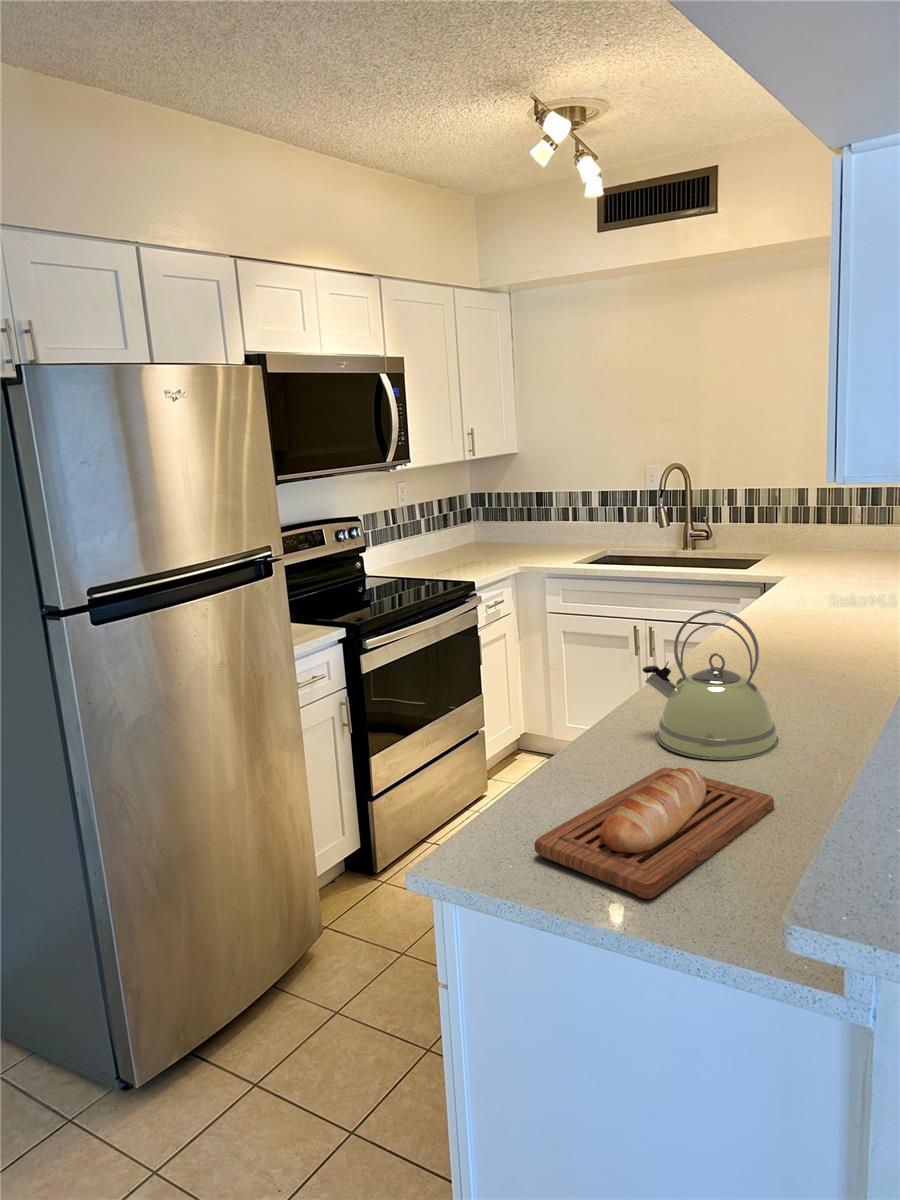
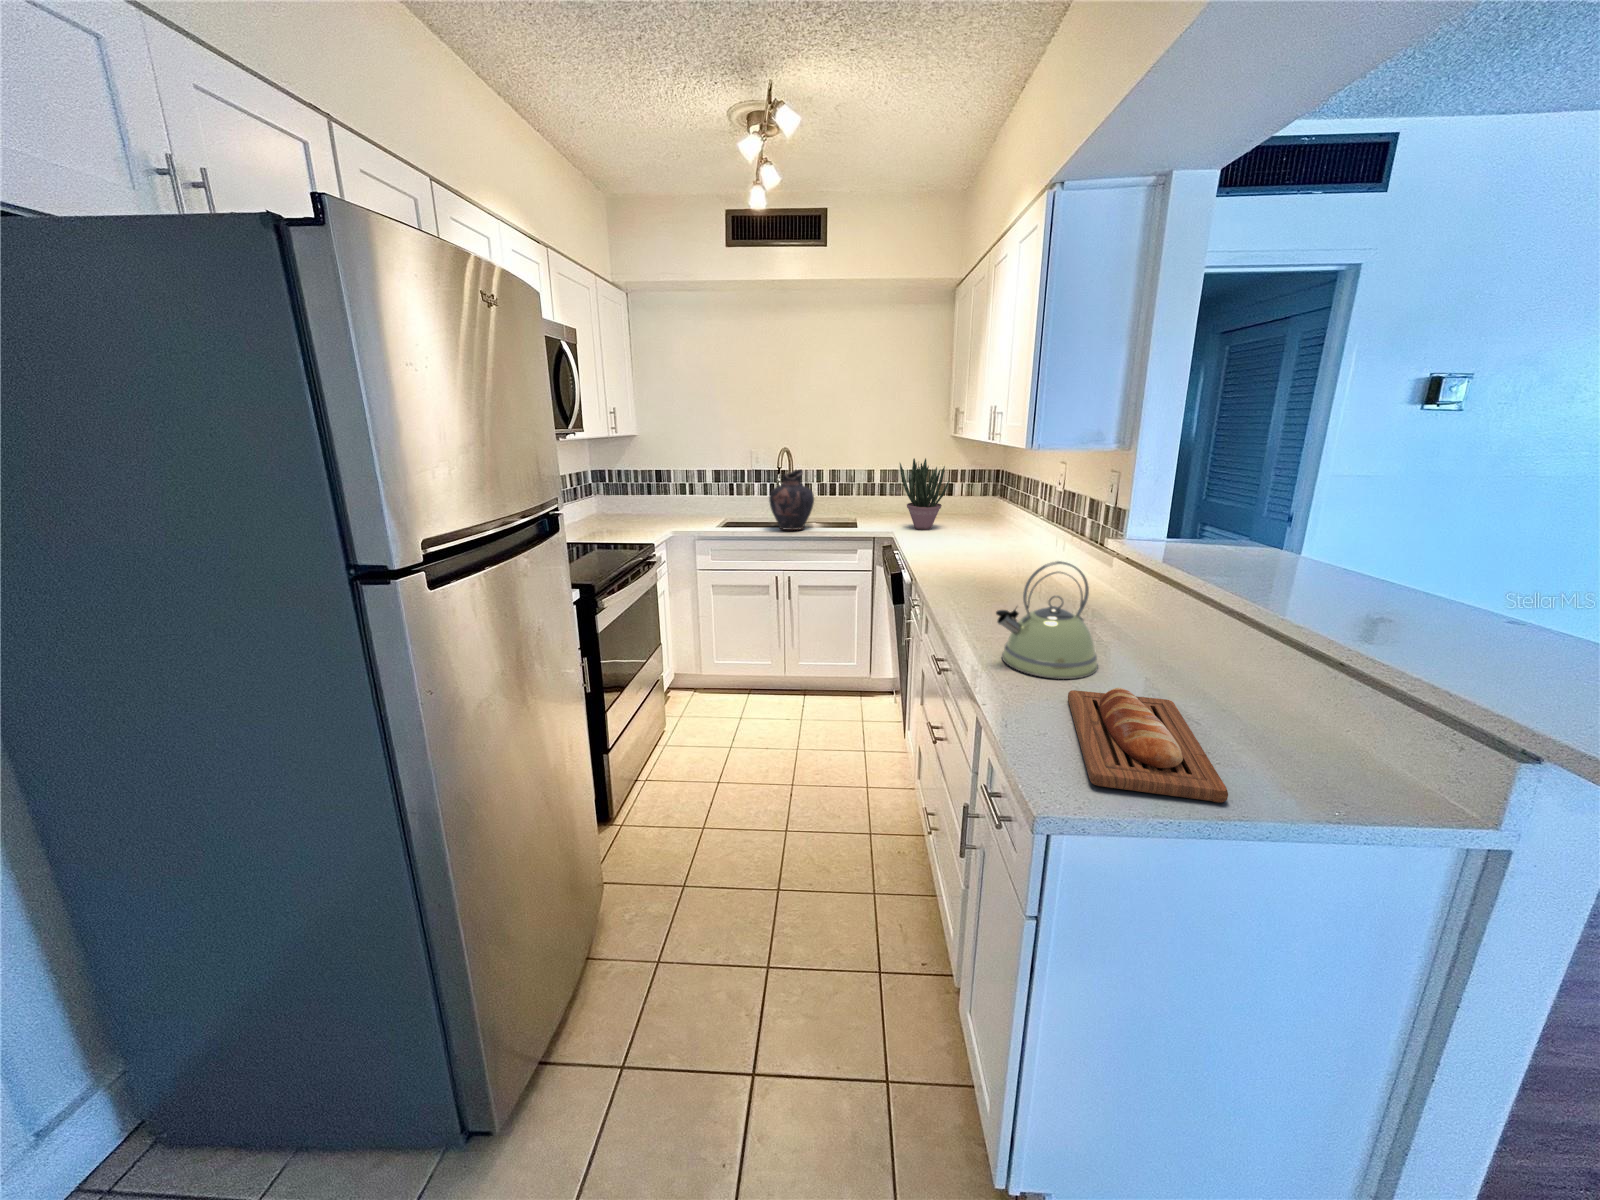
potted plant: none [805,472,874,572] -> present [900,458,949,530]
vase: none [638,490,696,566] -> present [769,470,814,530]

